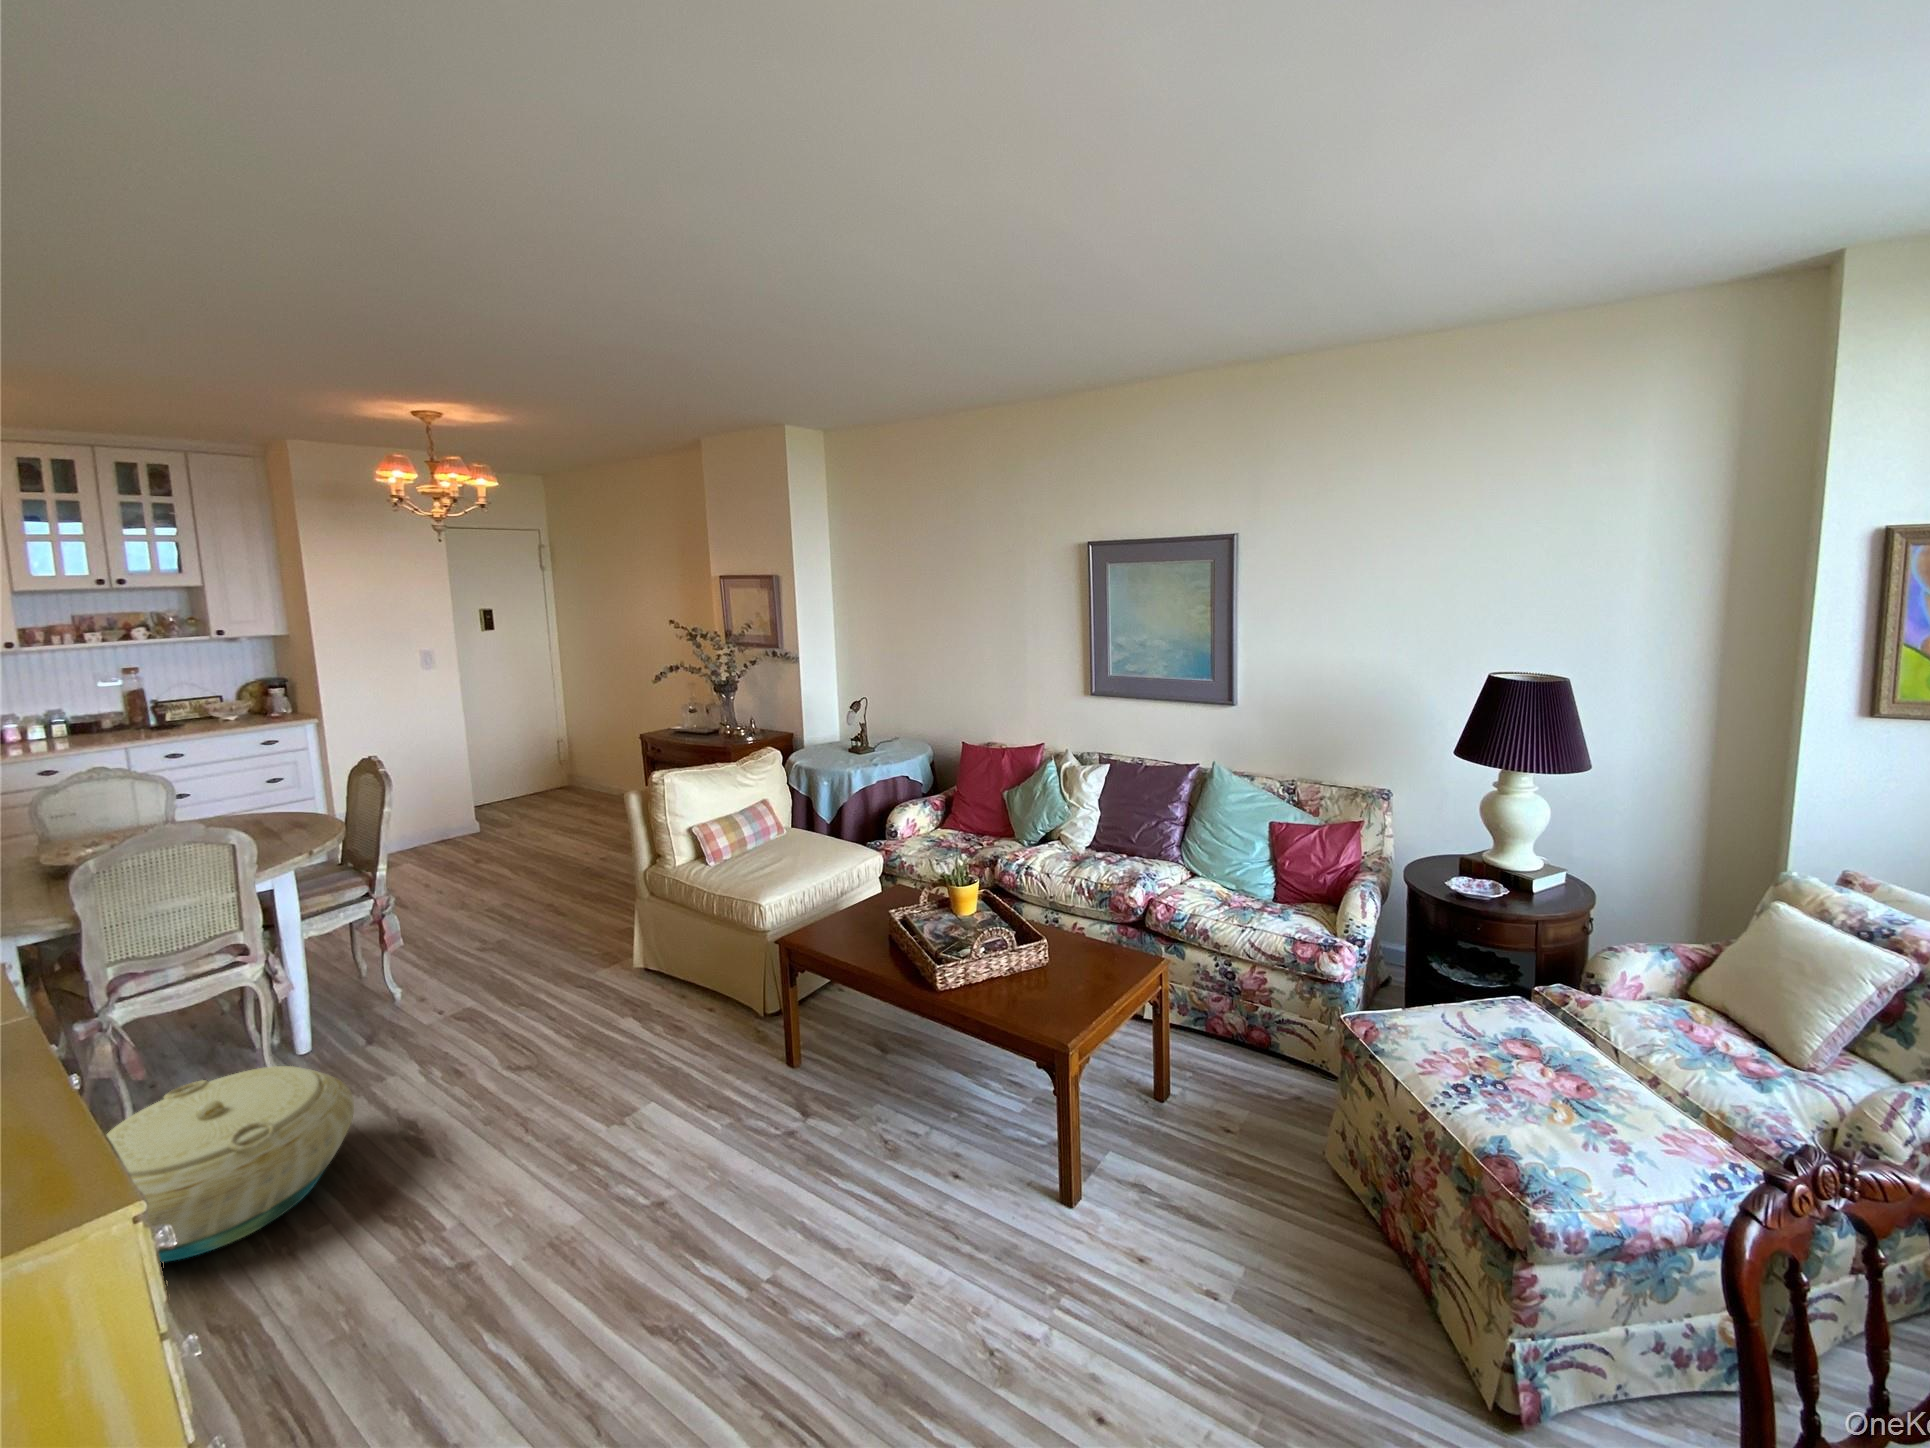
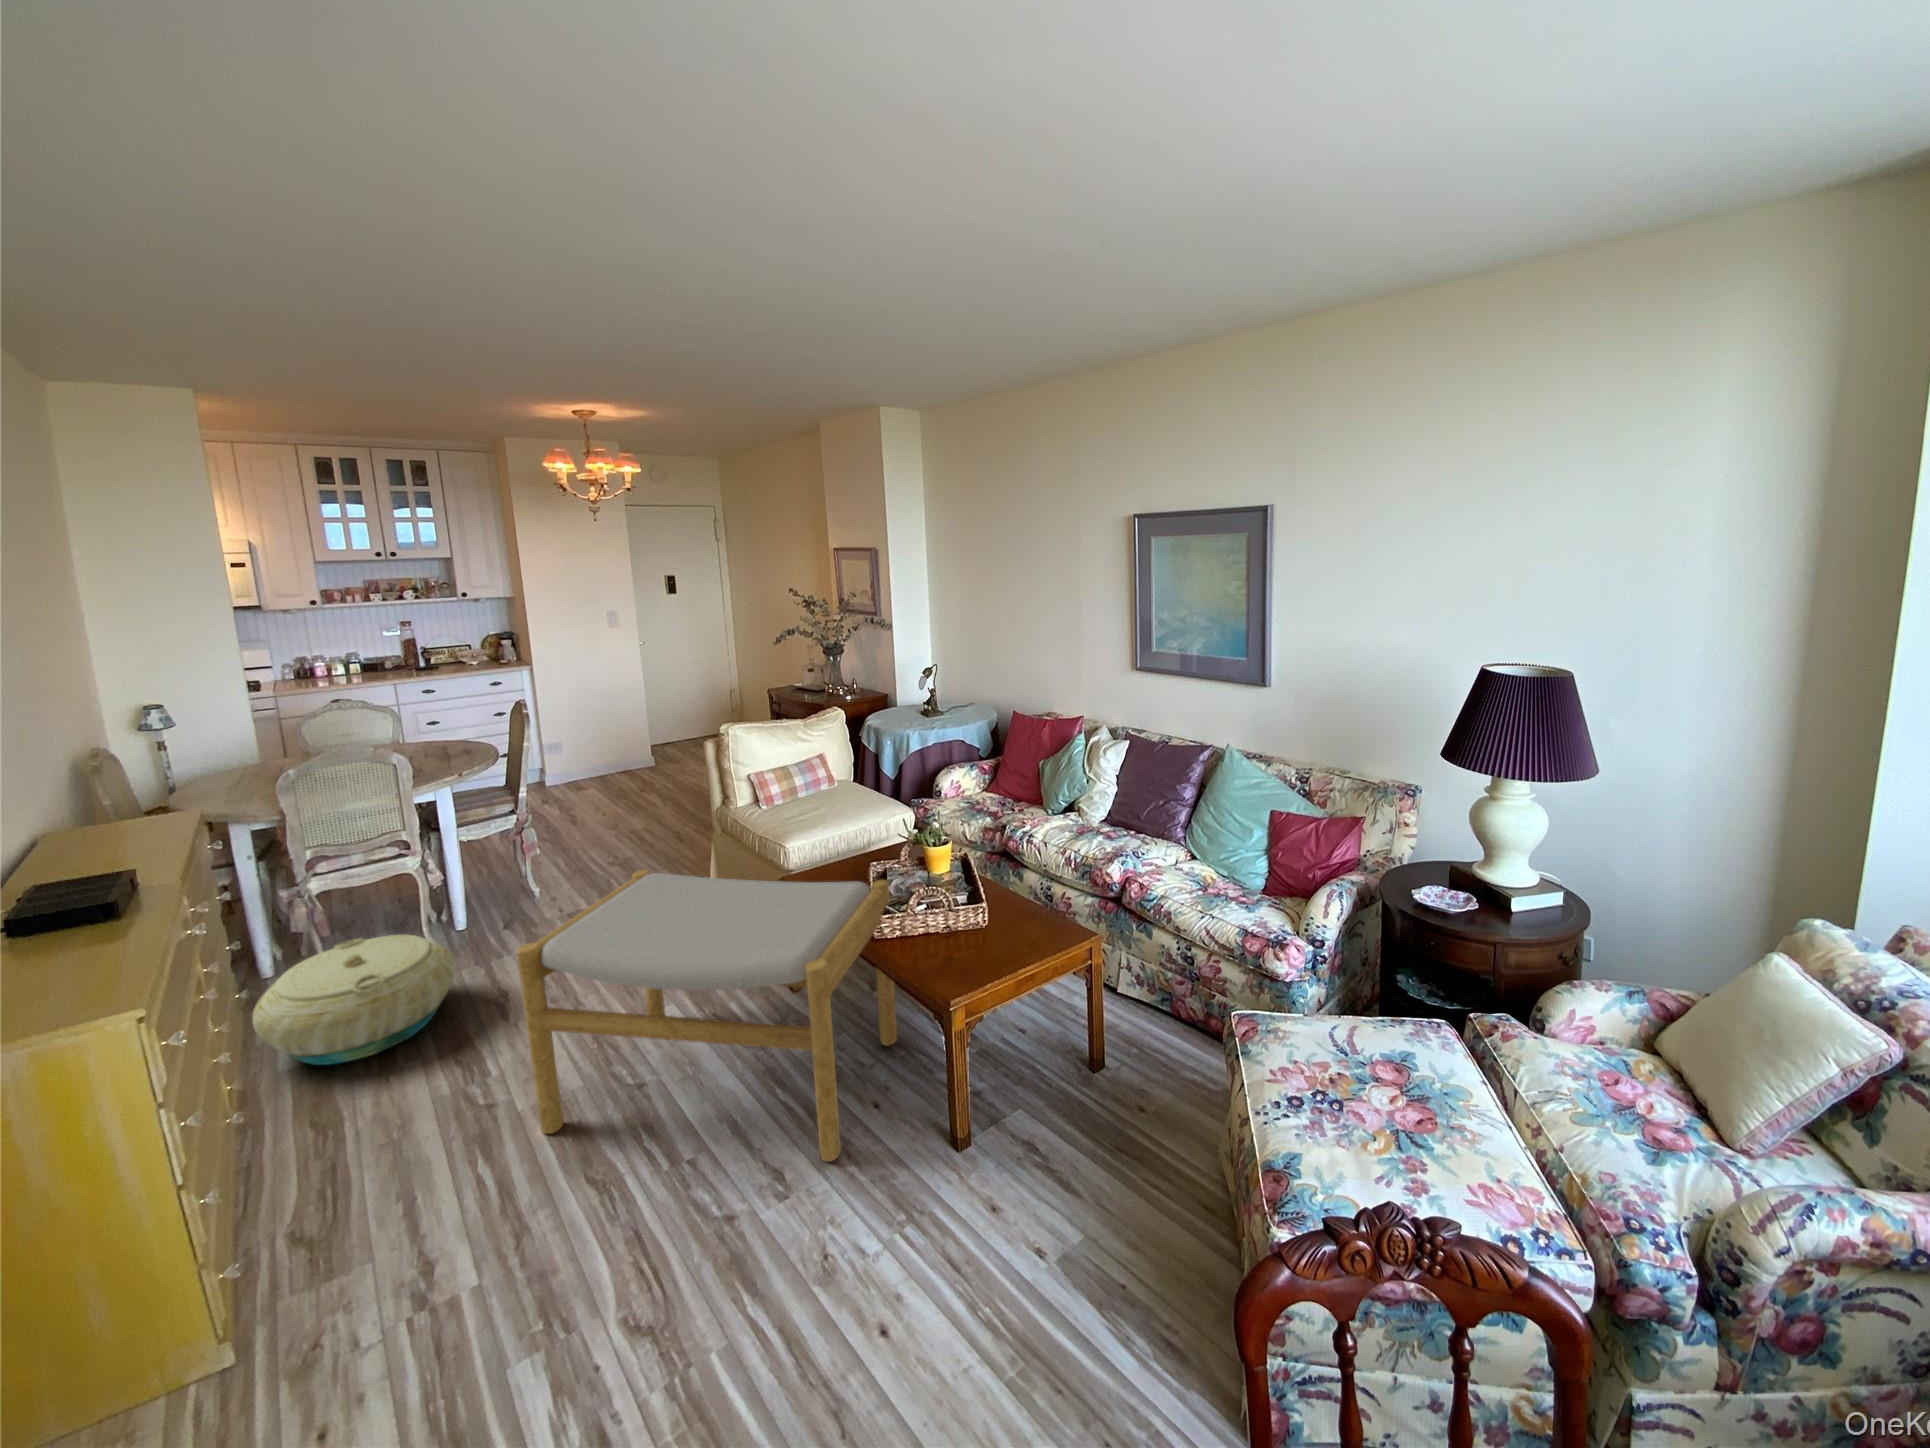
footstool: none [533,926,948,1286] -> present [516,870,897,1162]

